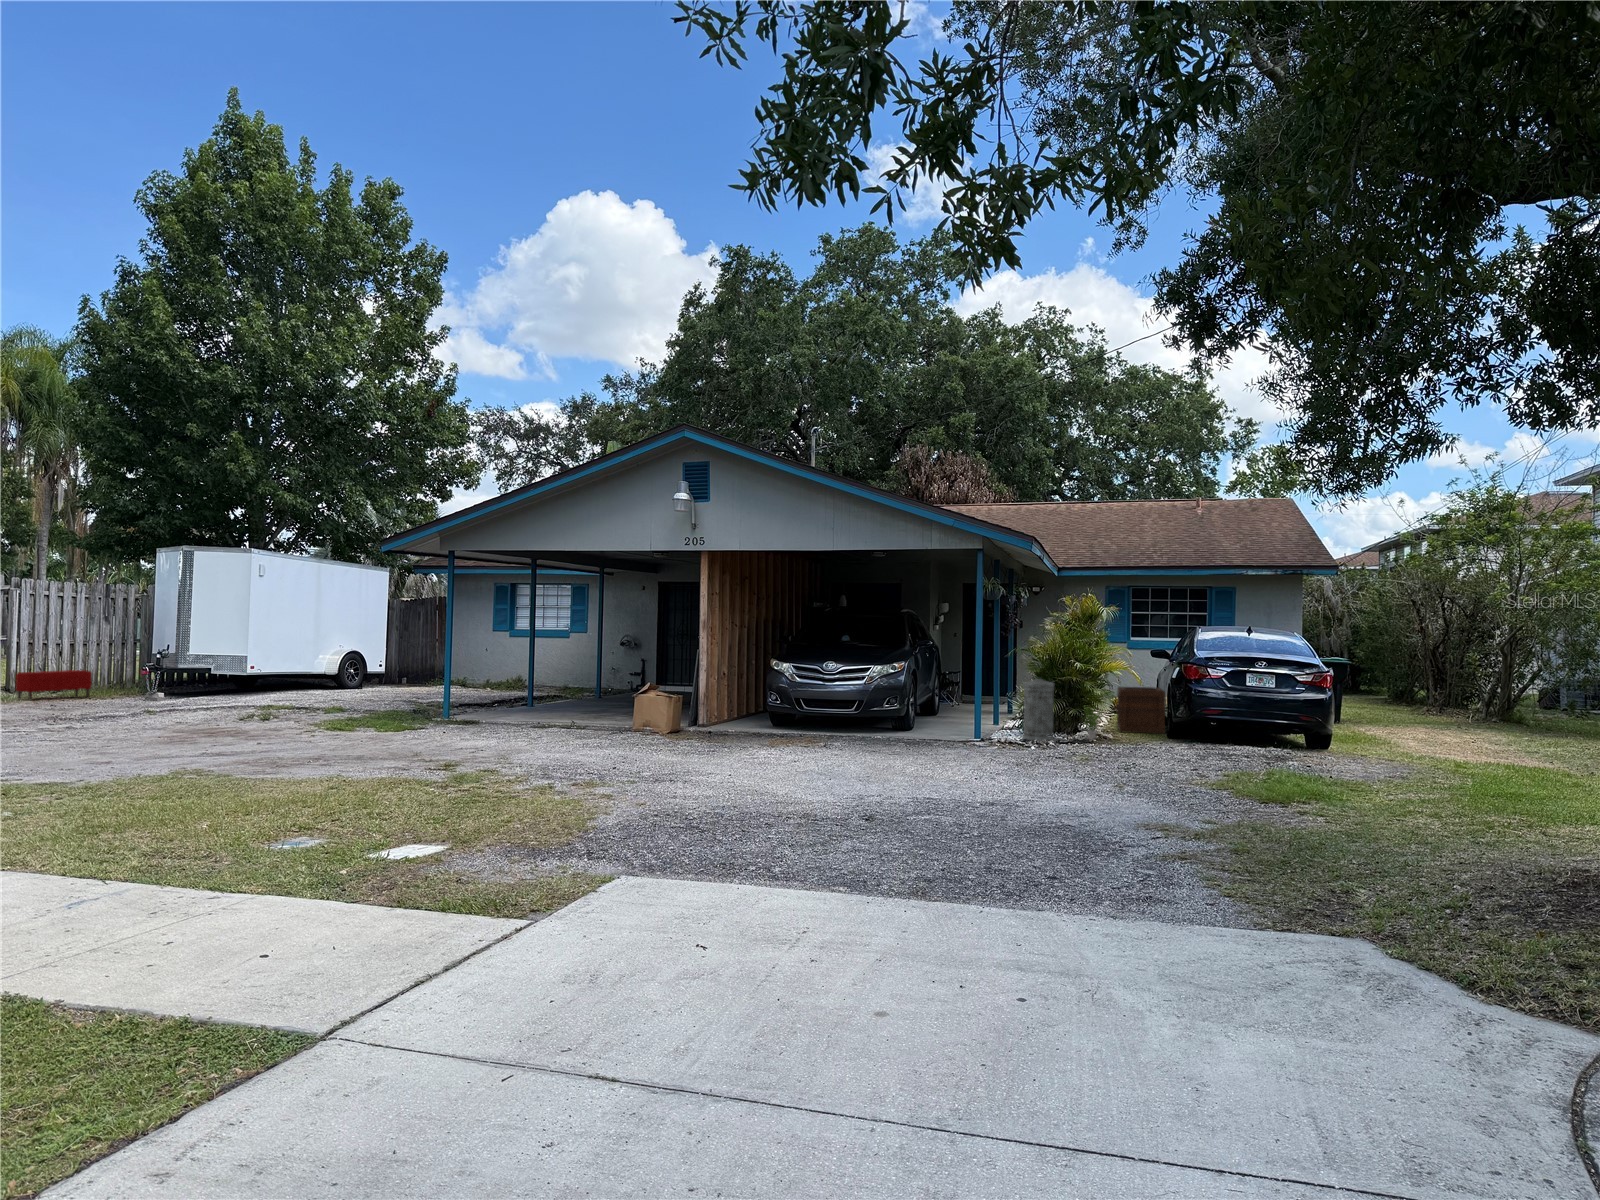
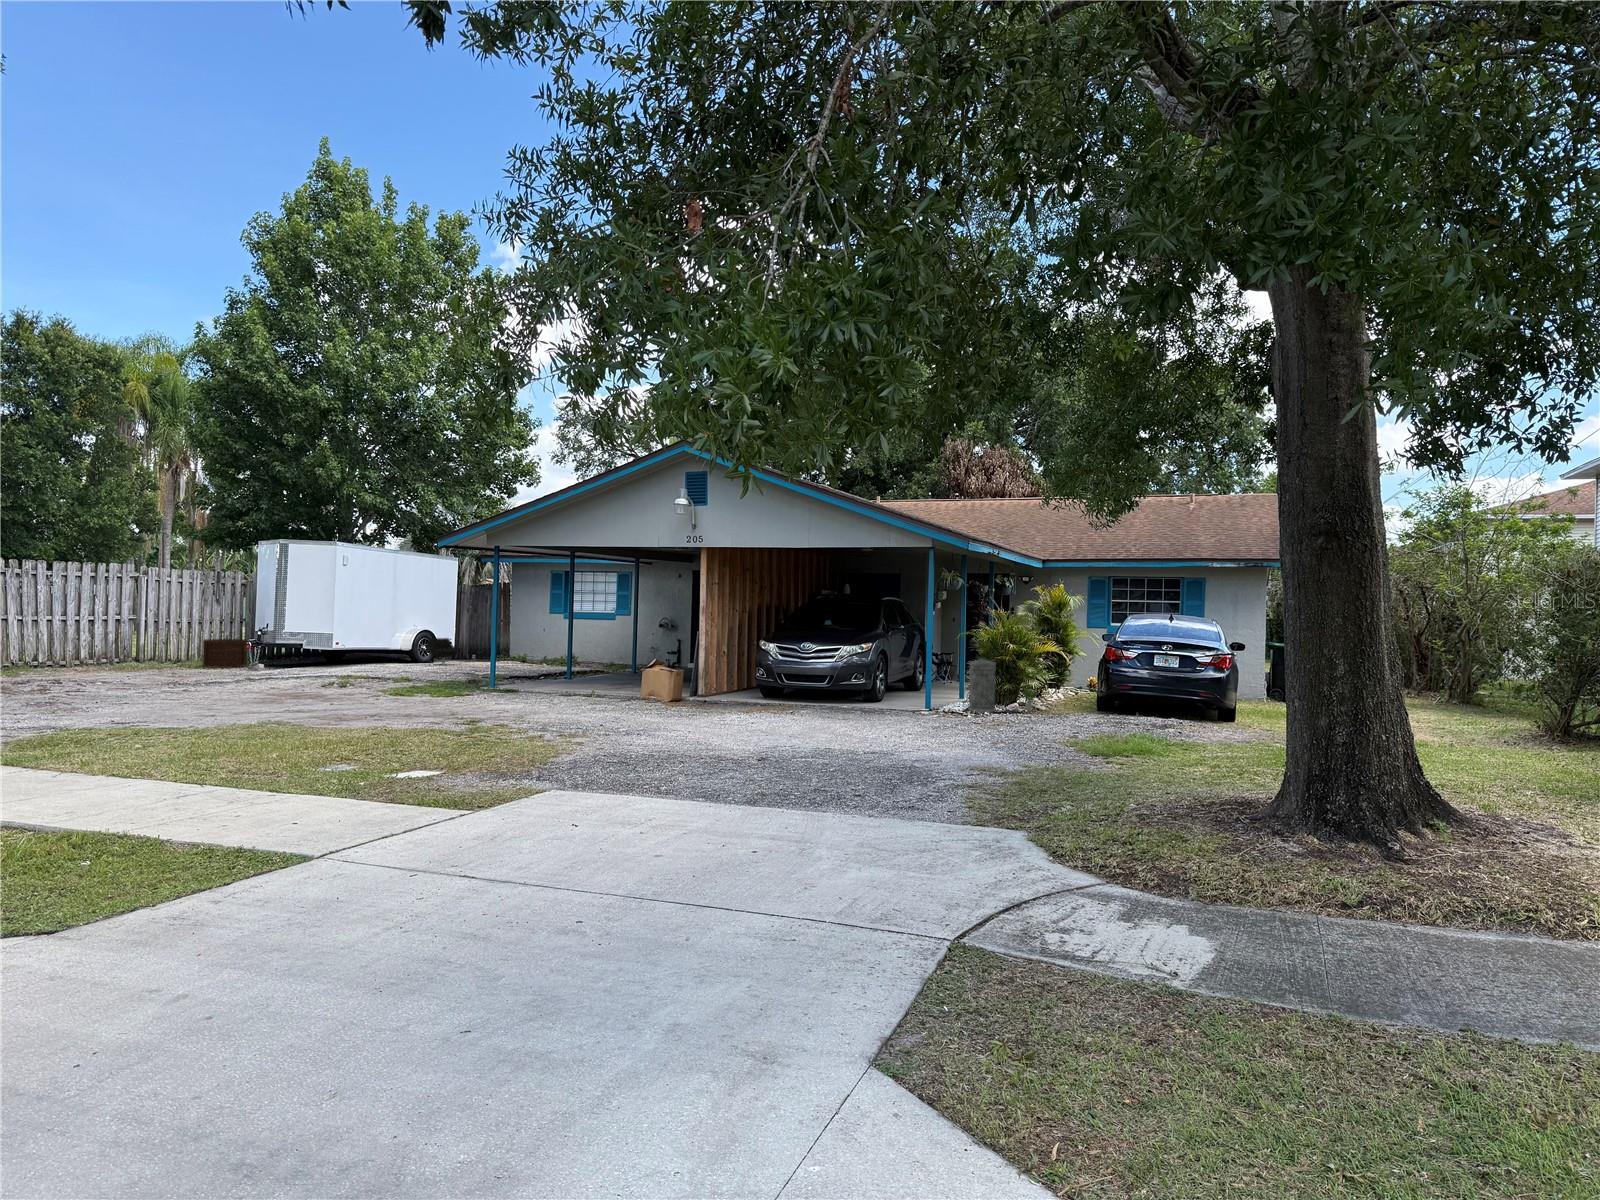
lounge chair: none [354,659,395,690] -> present [426,638,460,664]
bench: present [16,670,92,700] -> none [146,646,207,671]
wooden crate: present [1117,687,1165,734] -> present [203,638,247,668]

